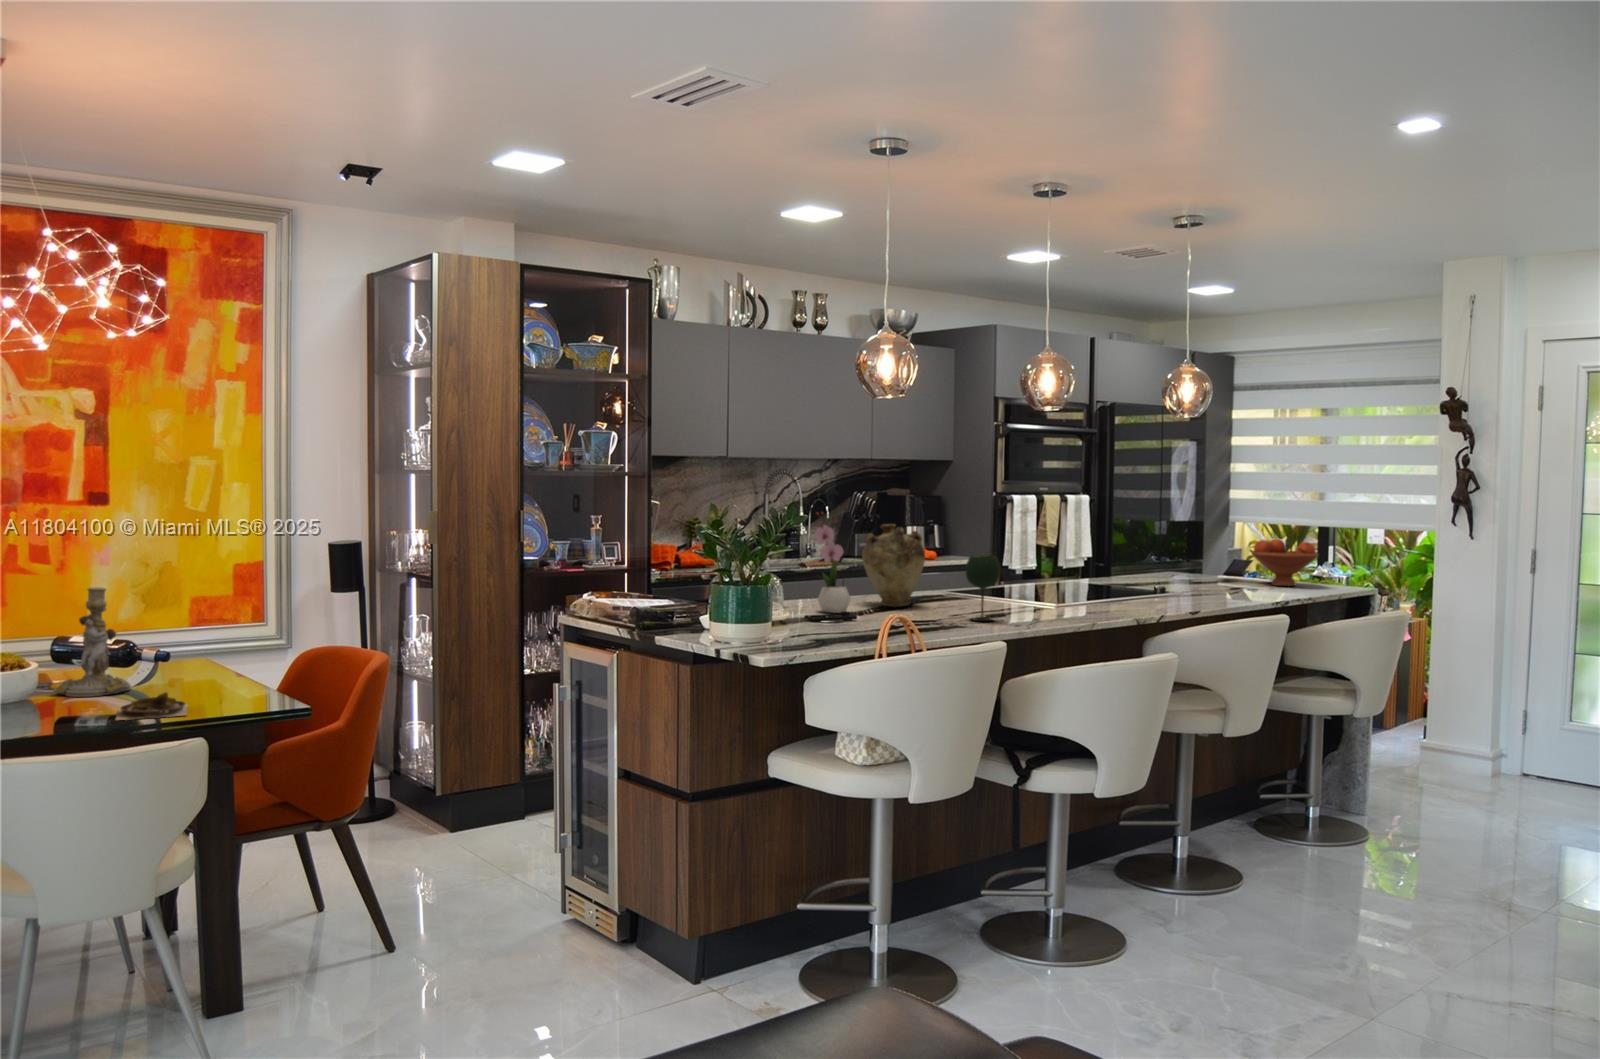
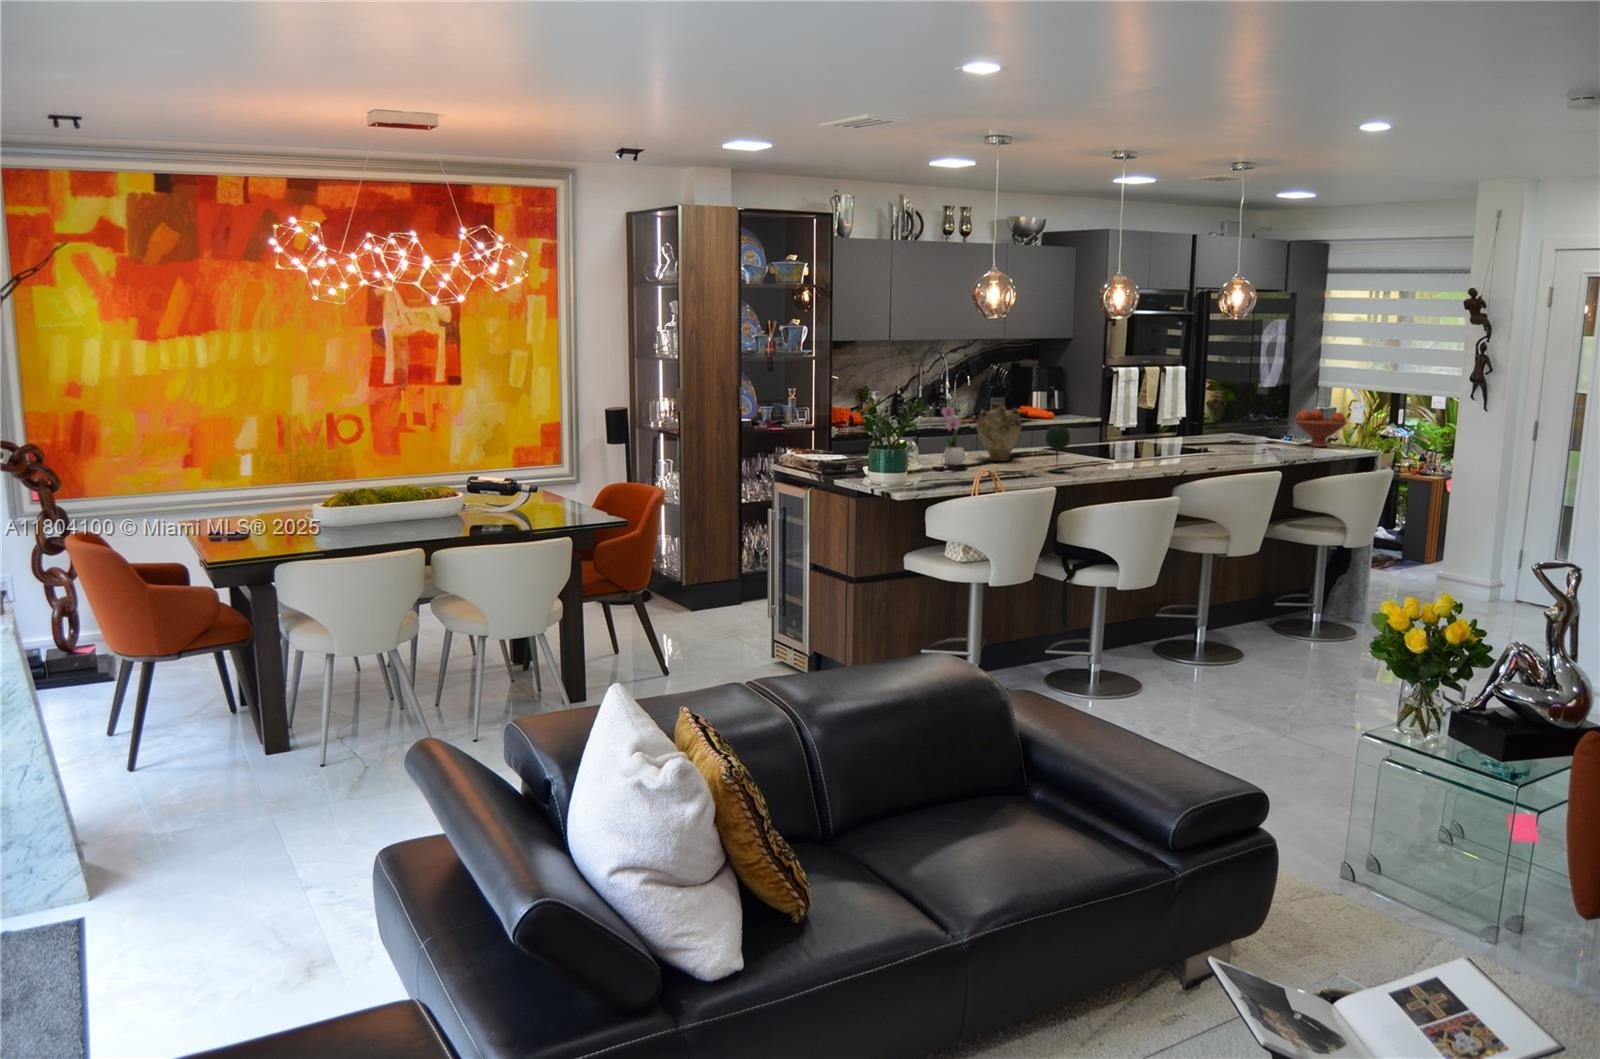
candlestick: present [52,587,131,697] -> none [476,445,518,510]
plate: present [116,692,187,720] -> none [521,508,561,524]

